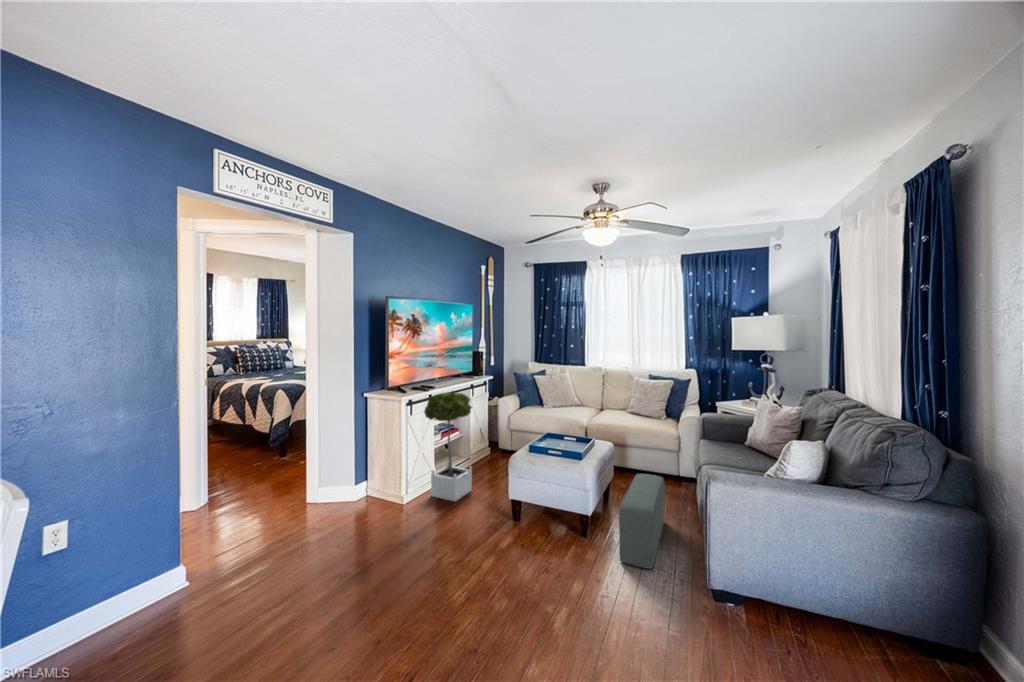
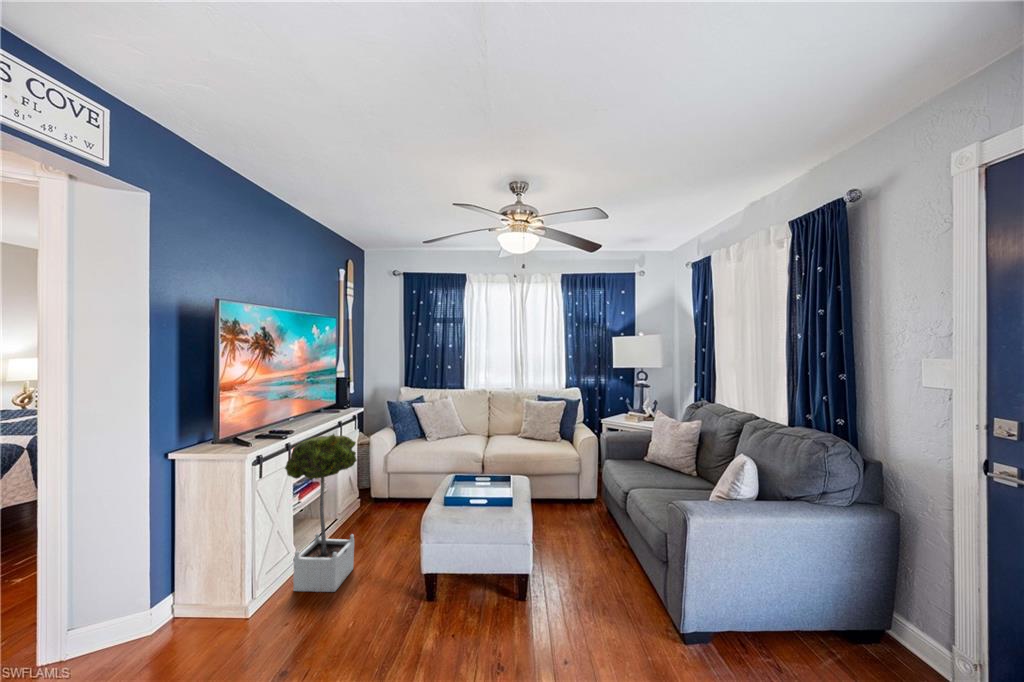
pouf: present [619,474,665,569] -> none [564,510,616,628]

